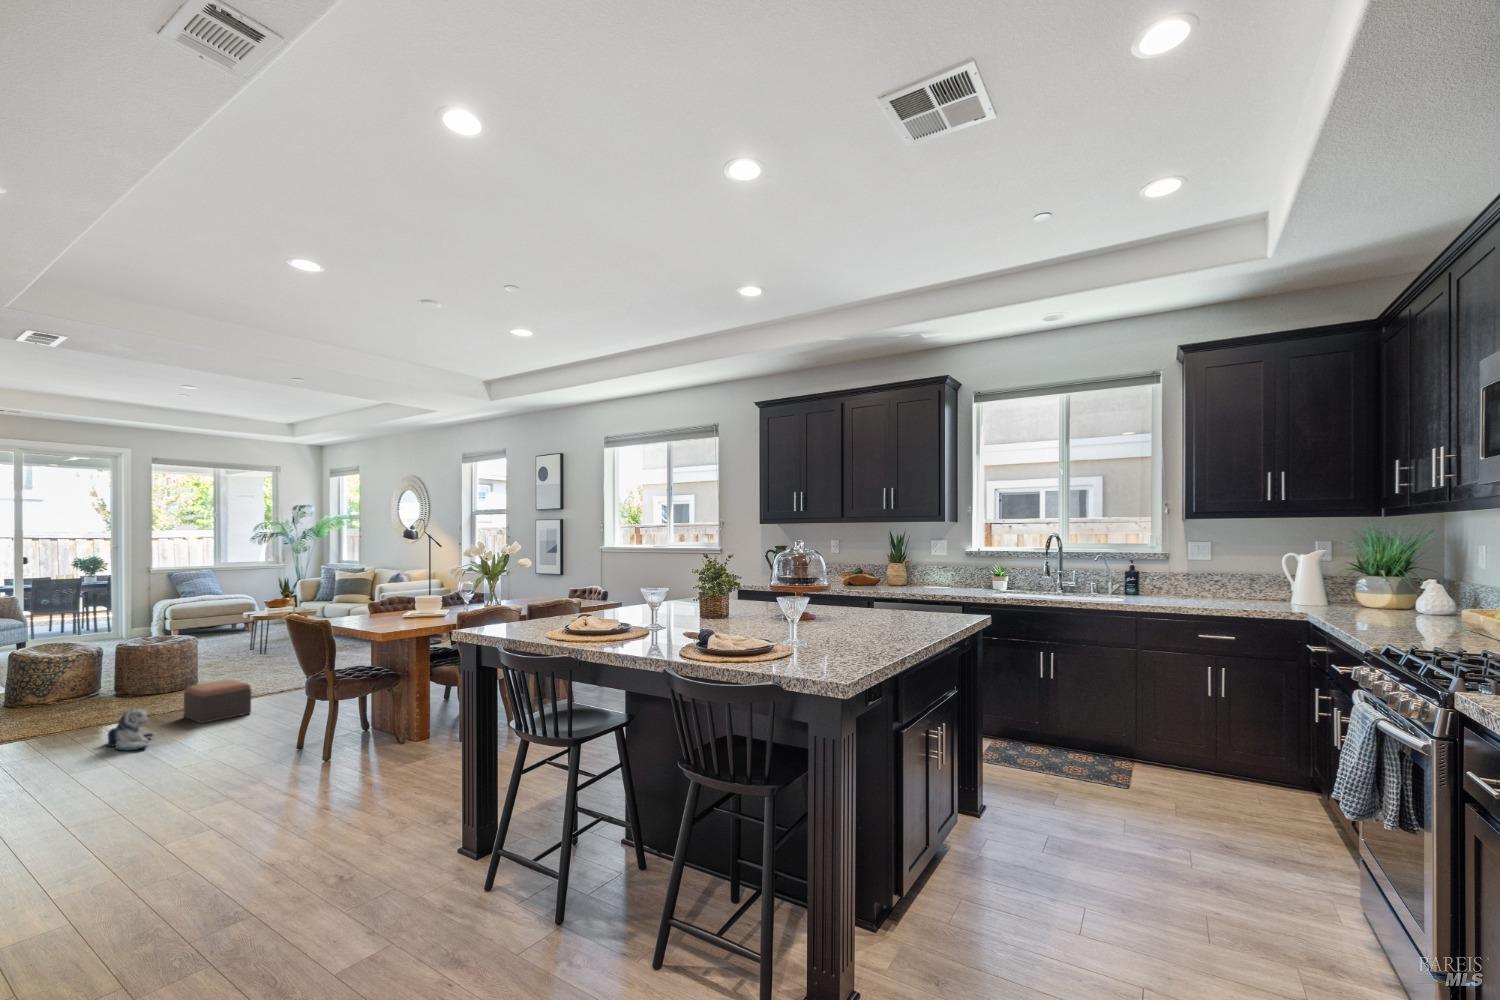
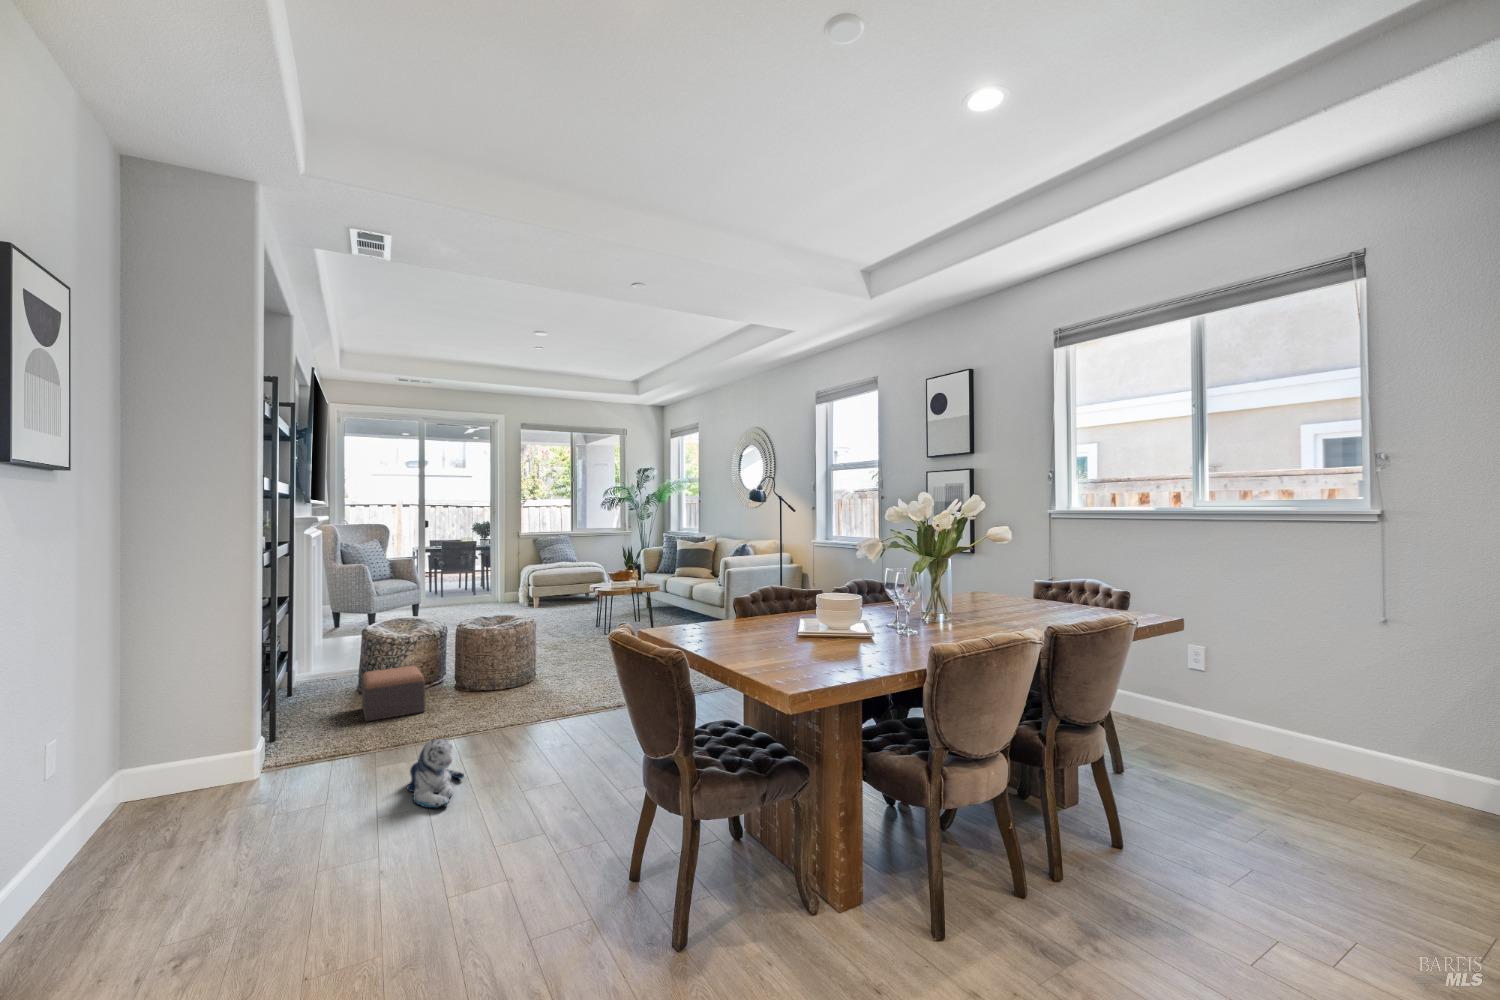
footstool: present [183,679,251,723] -> present [362,666,425,721]

